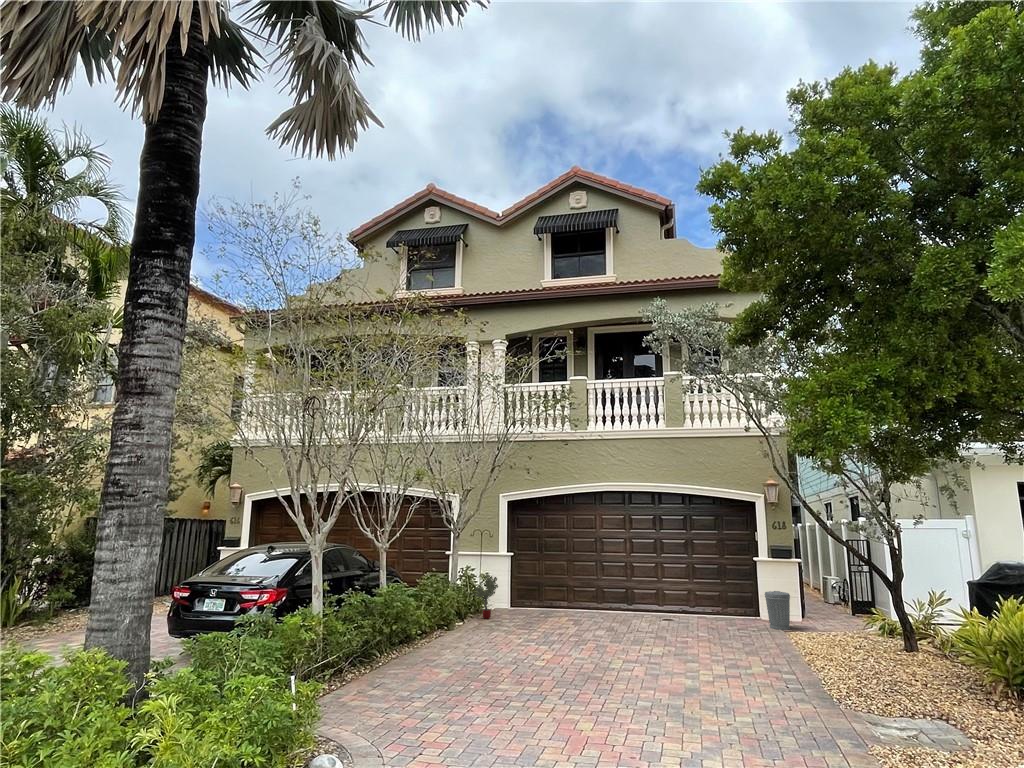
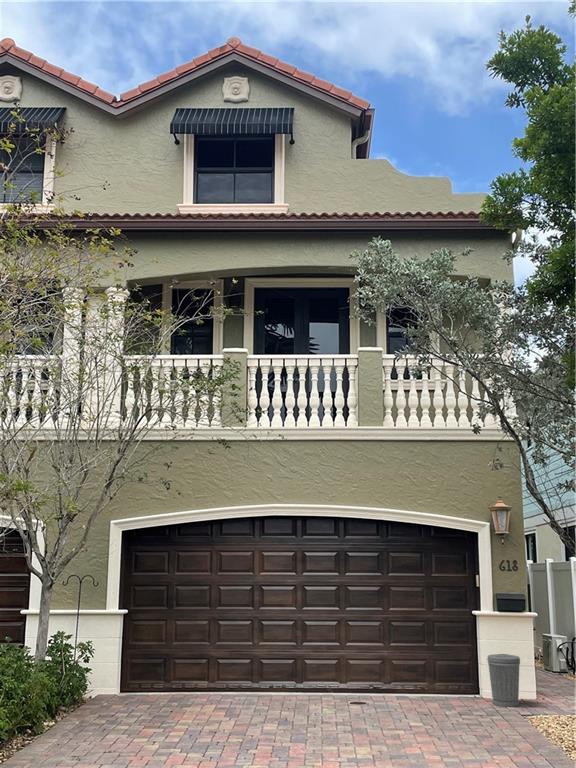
potted tree: present [474,573,498,619] -> none [68,643,109,715]

